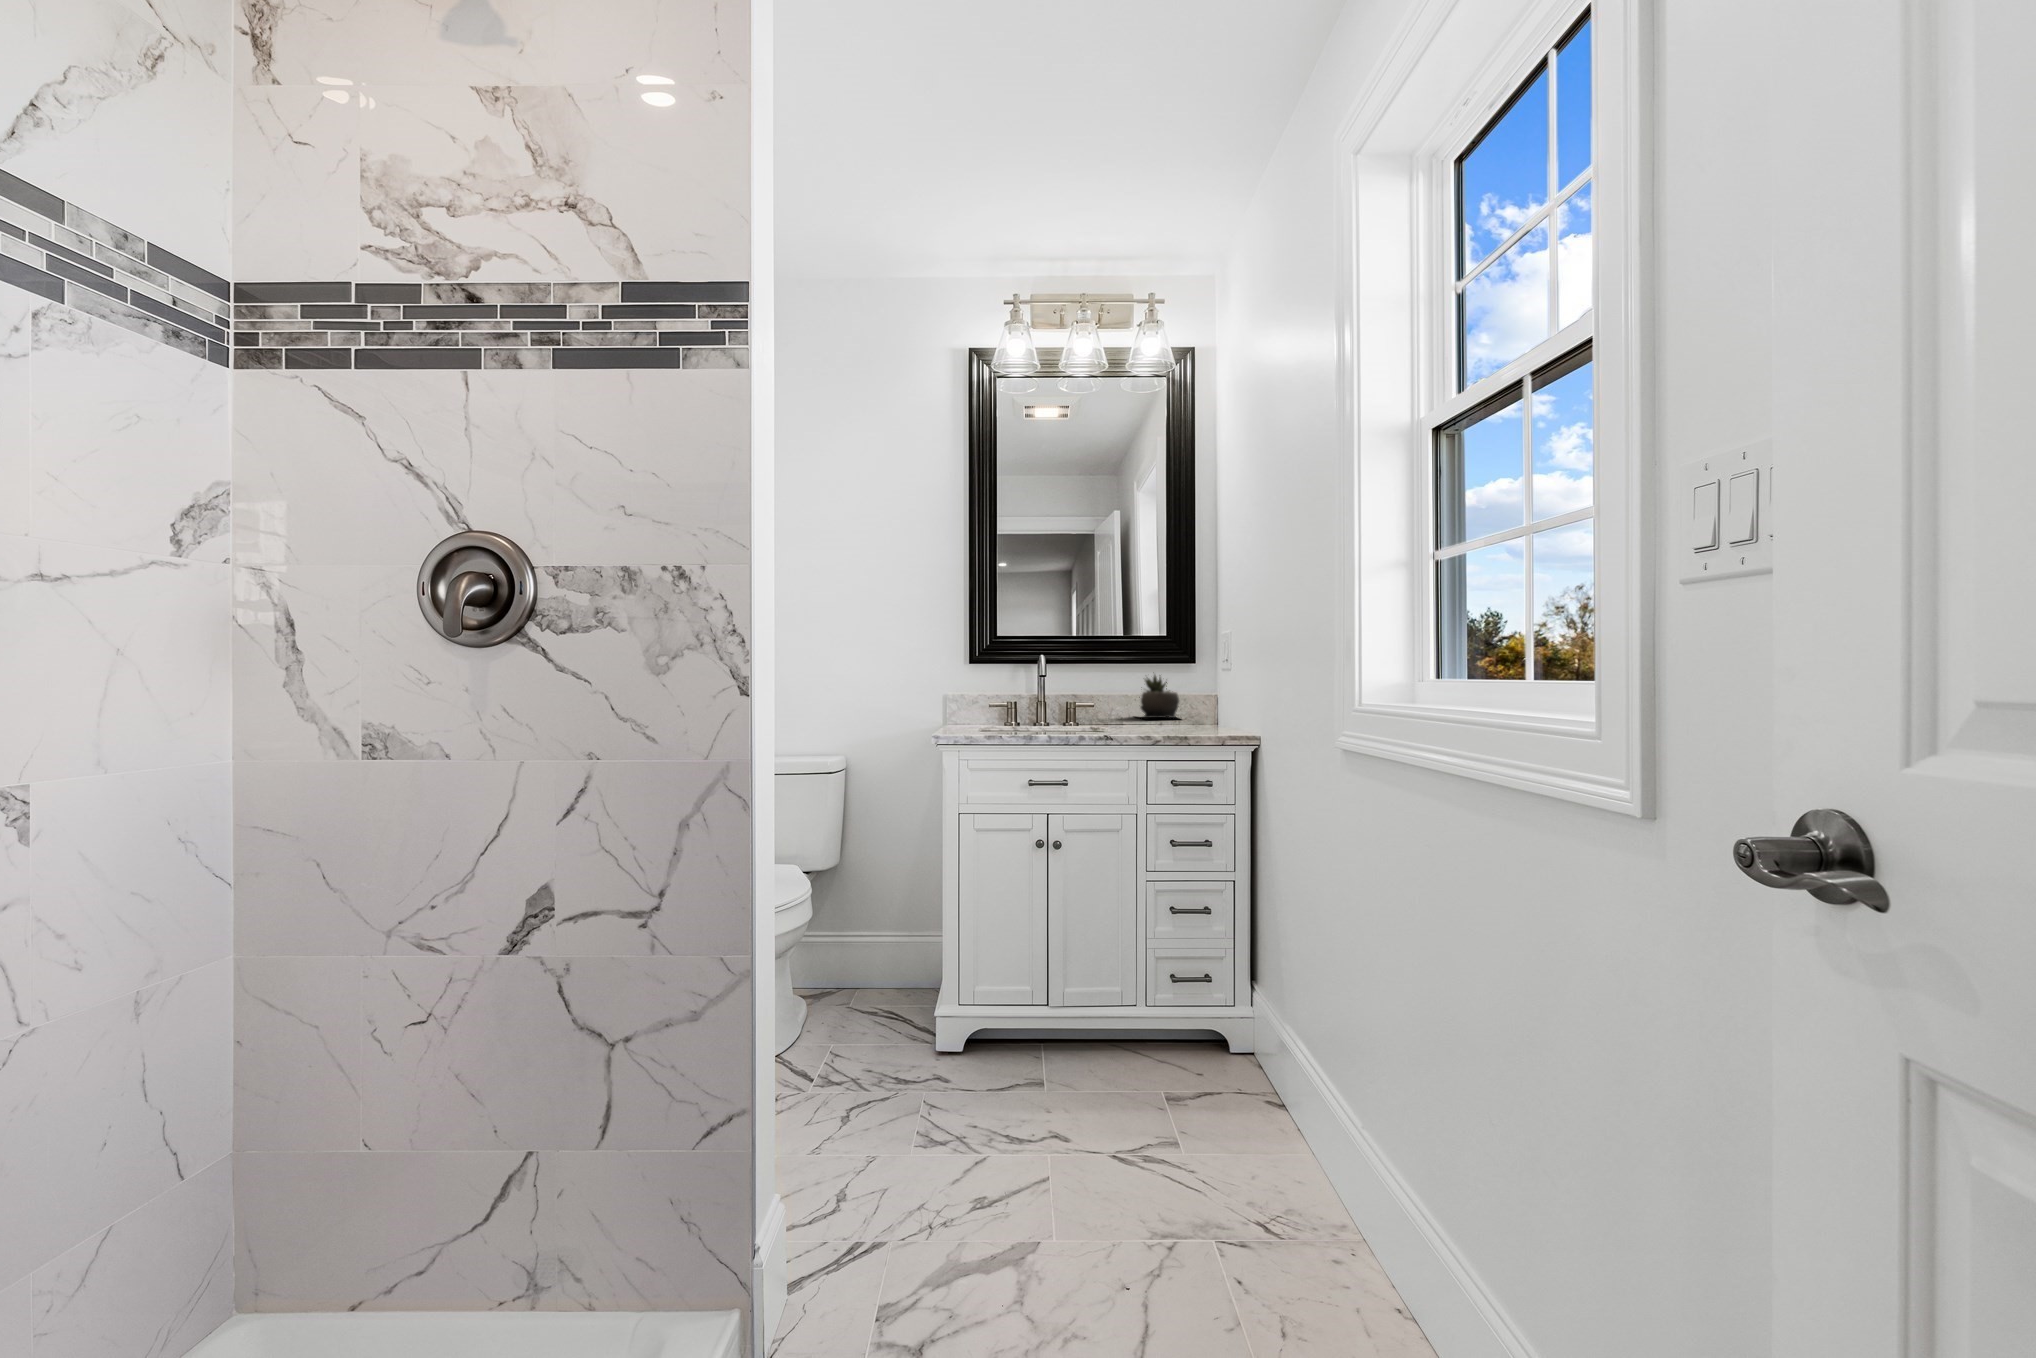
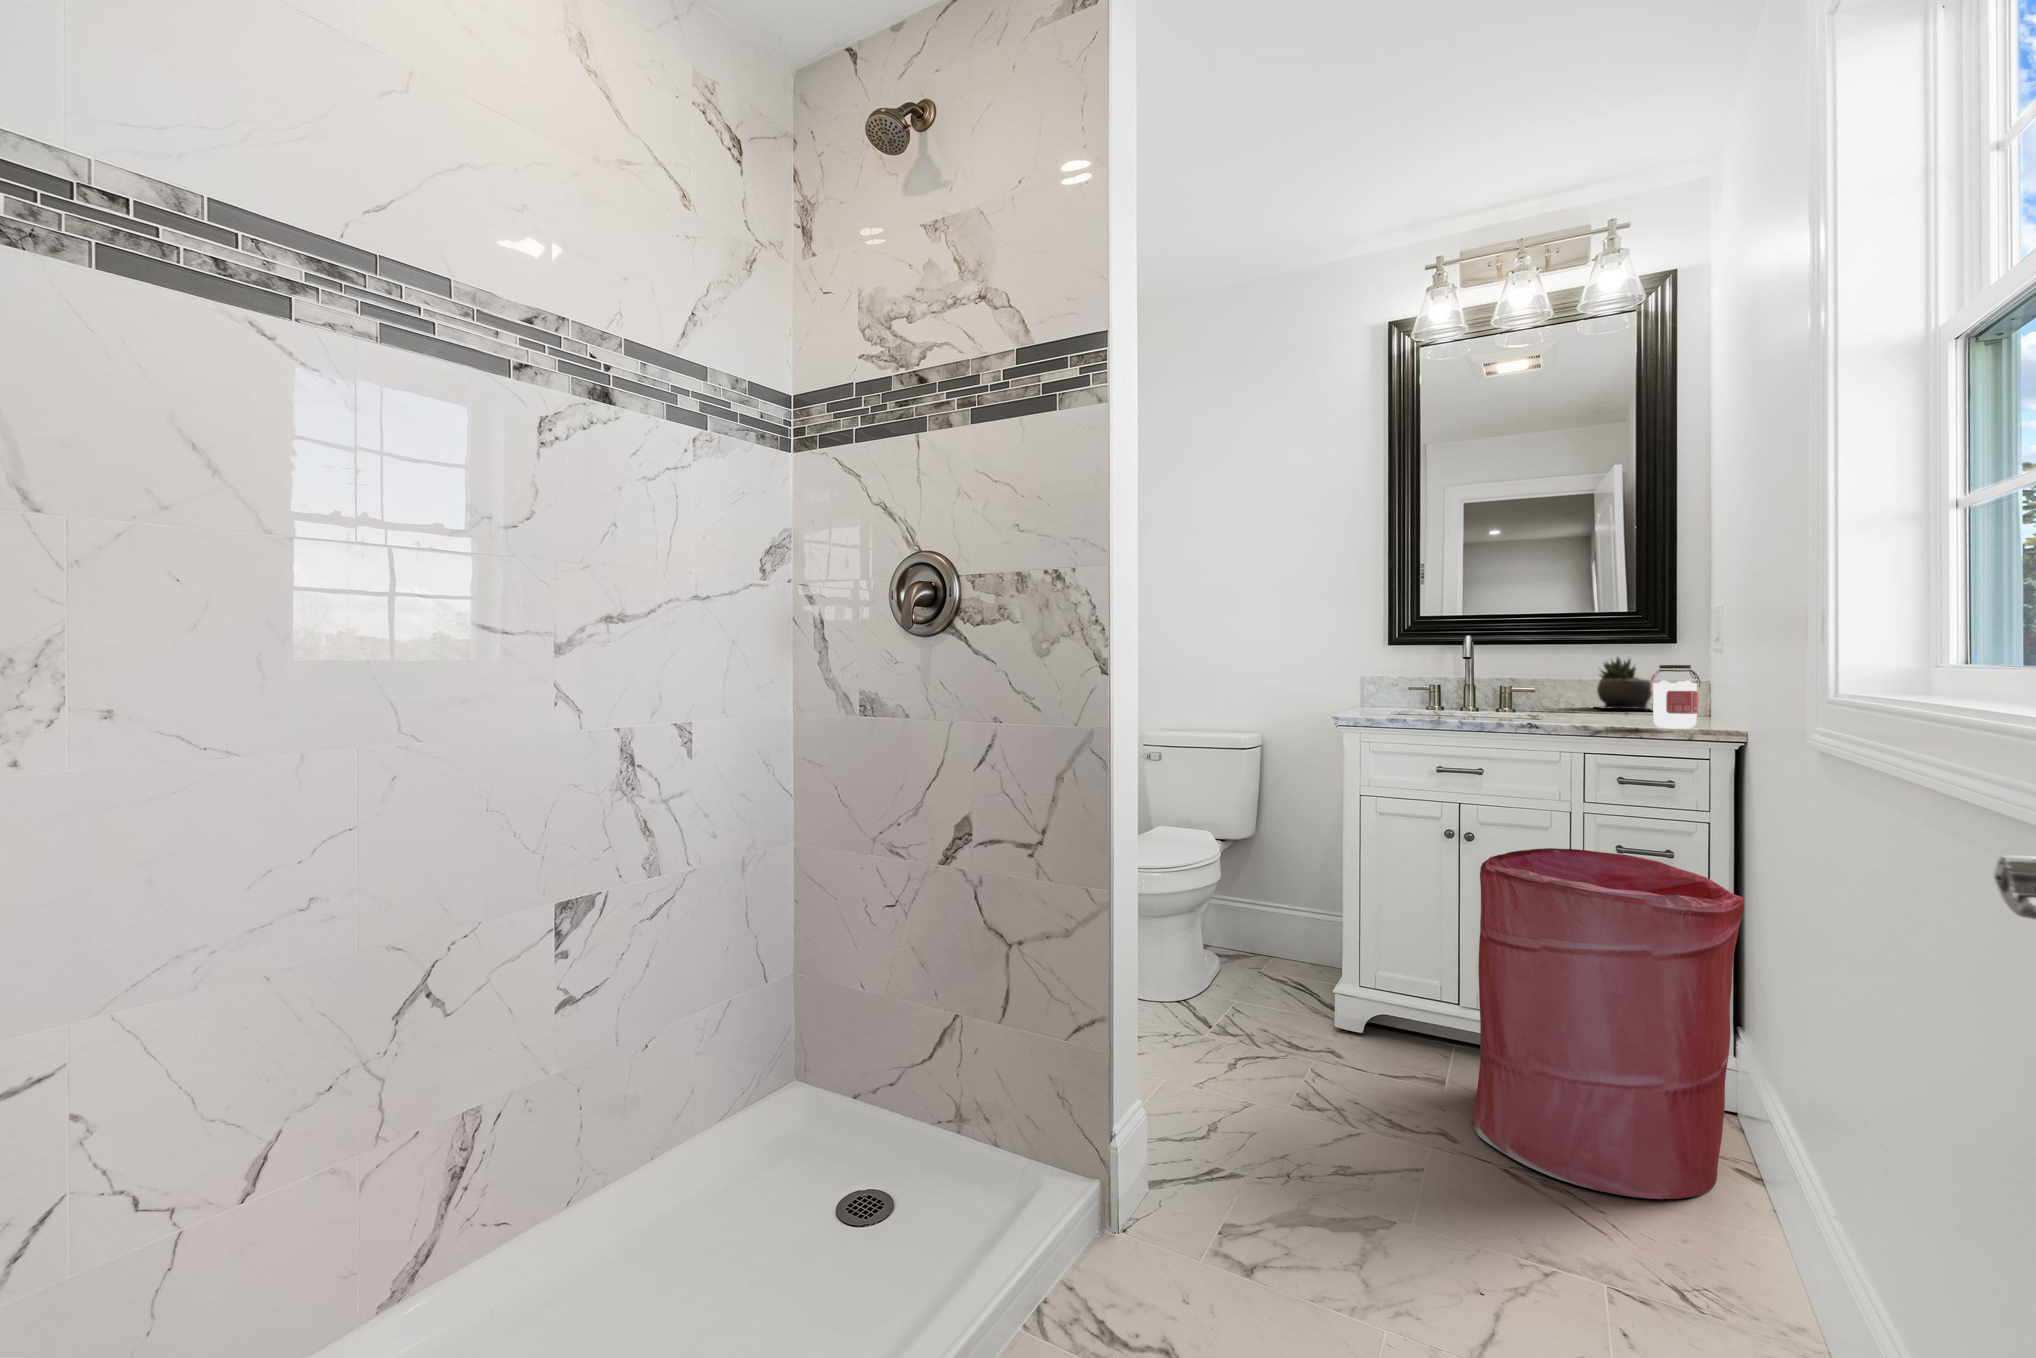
jar: none [1194,680,1230,735] -> present [1651,665,1700,729]
laundry hamper: none [1076,848,1279,1156] -> present [1473,848,1744,1199]

